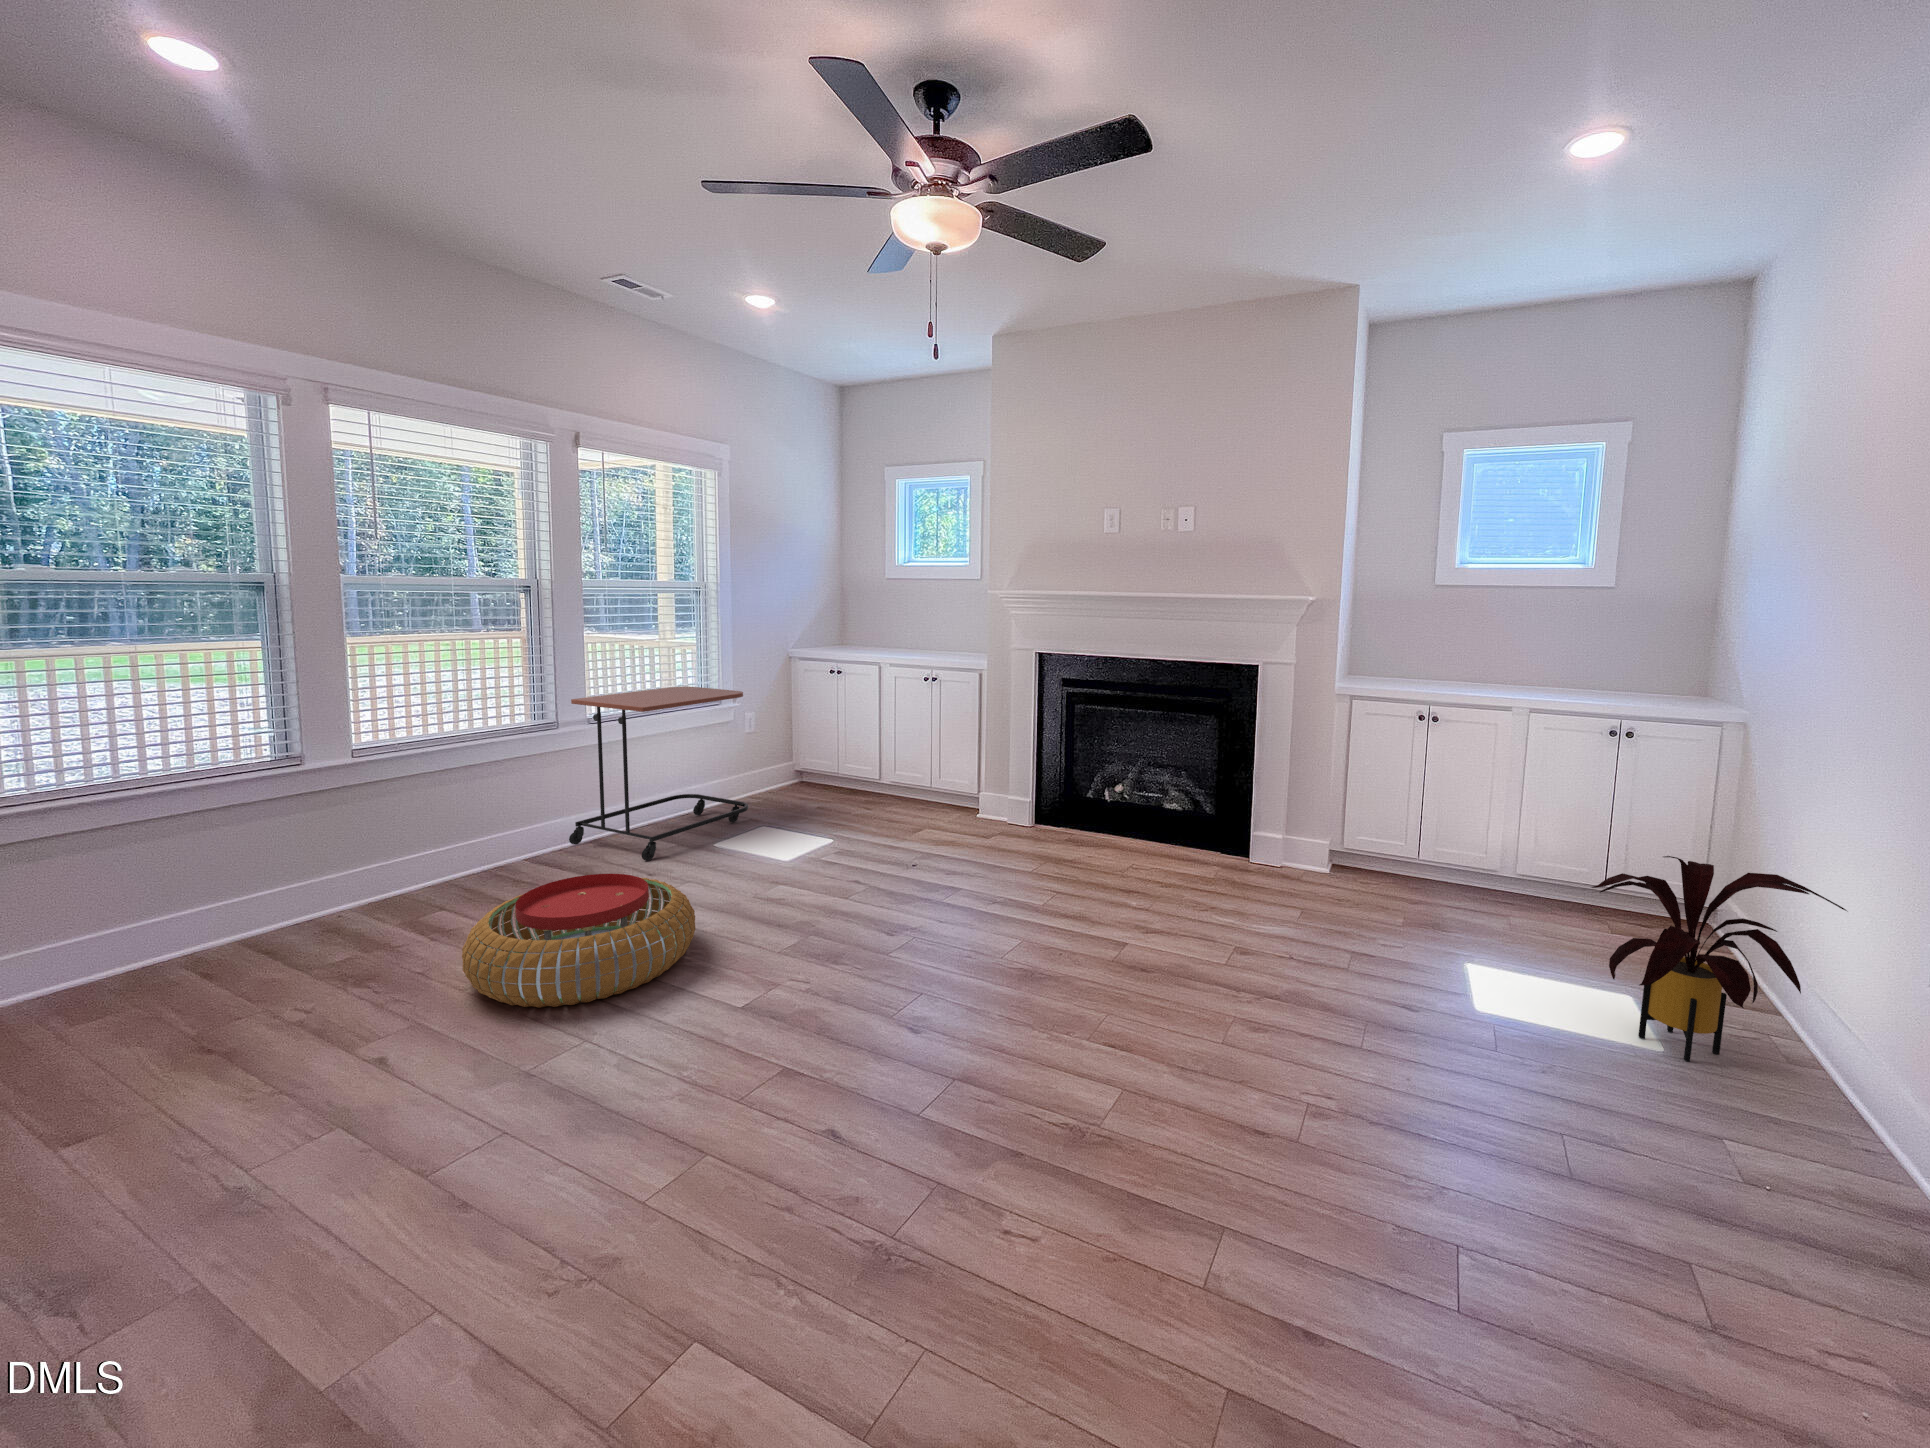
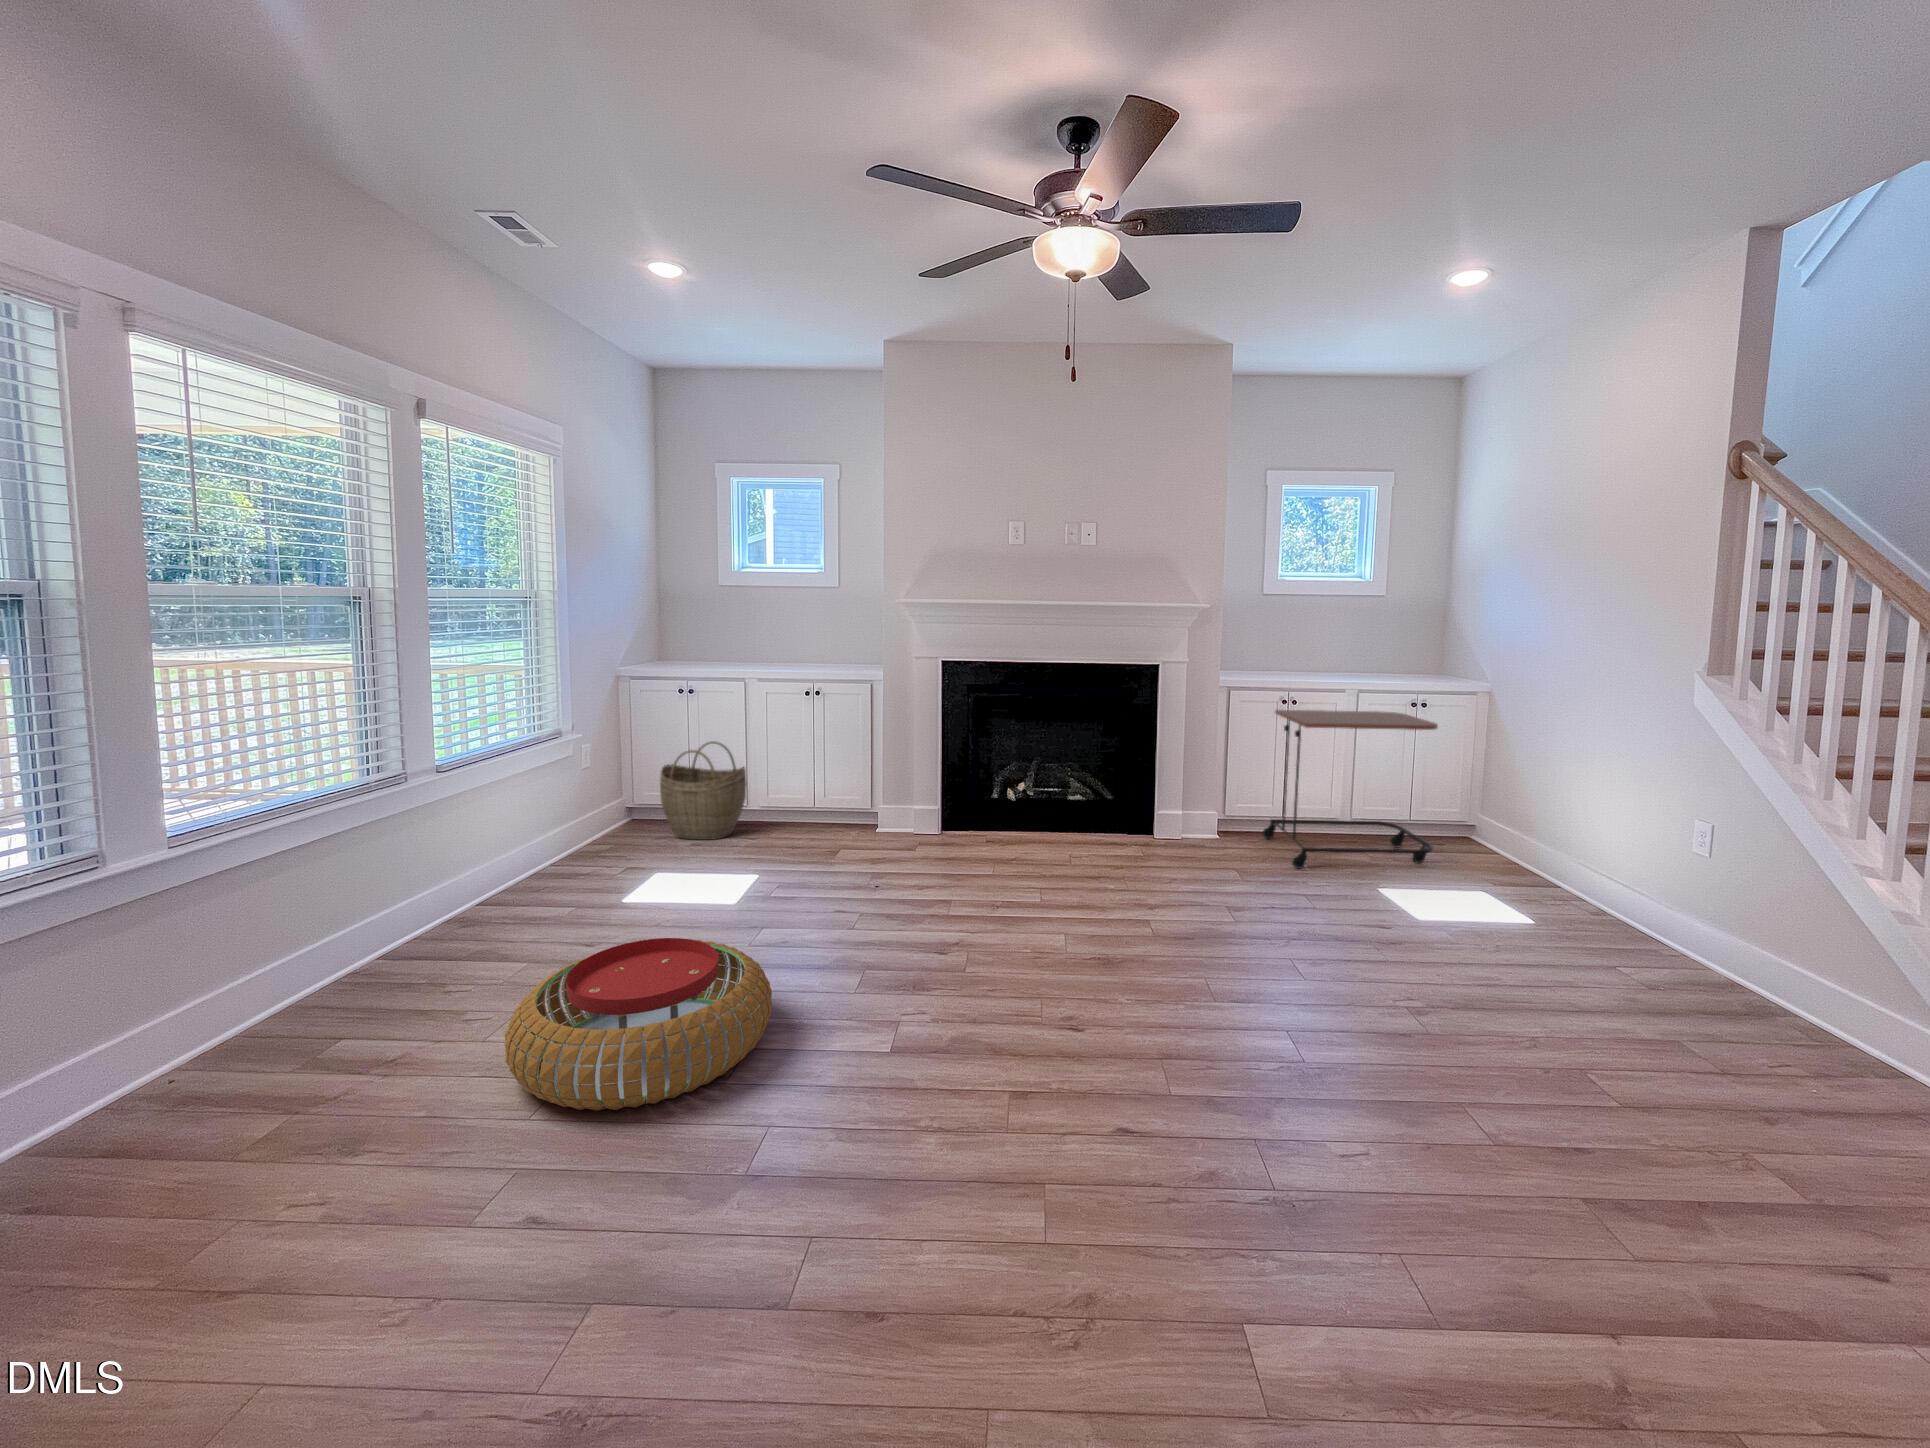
side table: present [569,686,748,861] -> present [1262,710,1438,869]
woven basket: none [801,718,873,805] -> present [660,741,747,840]
house plant: present [1592,856,1847,1062] -> none [1468,786,1615,925]

